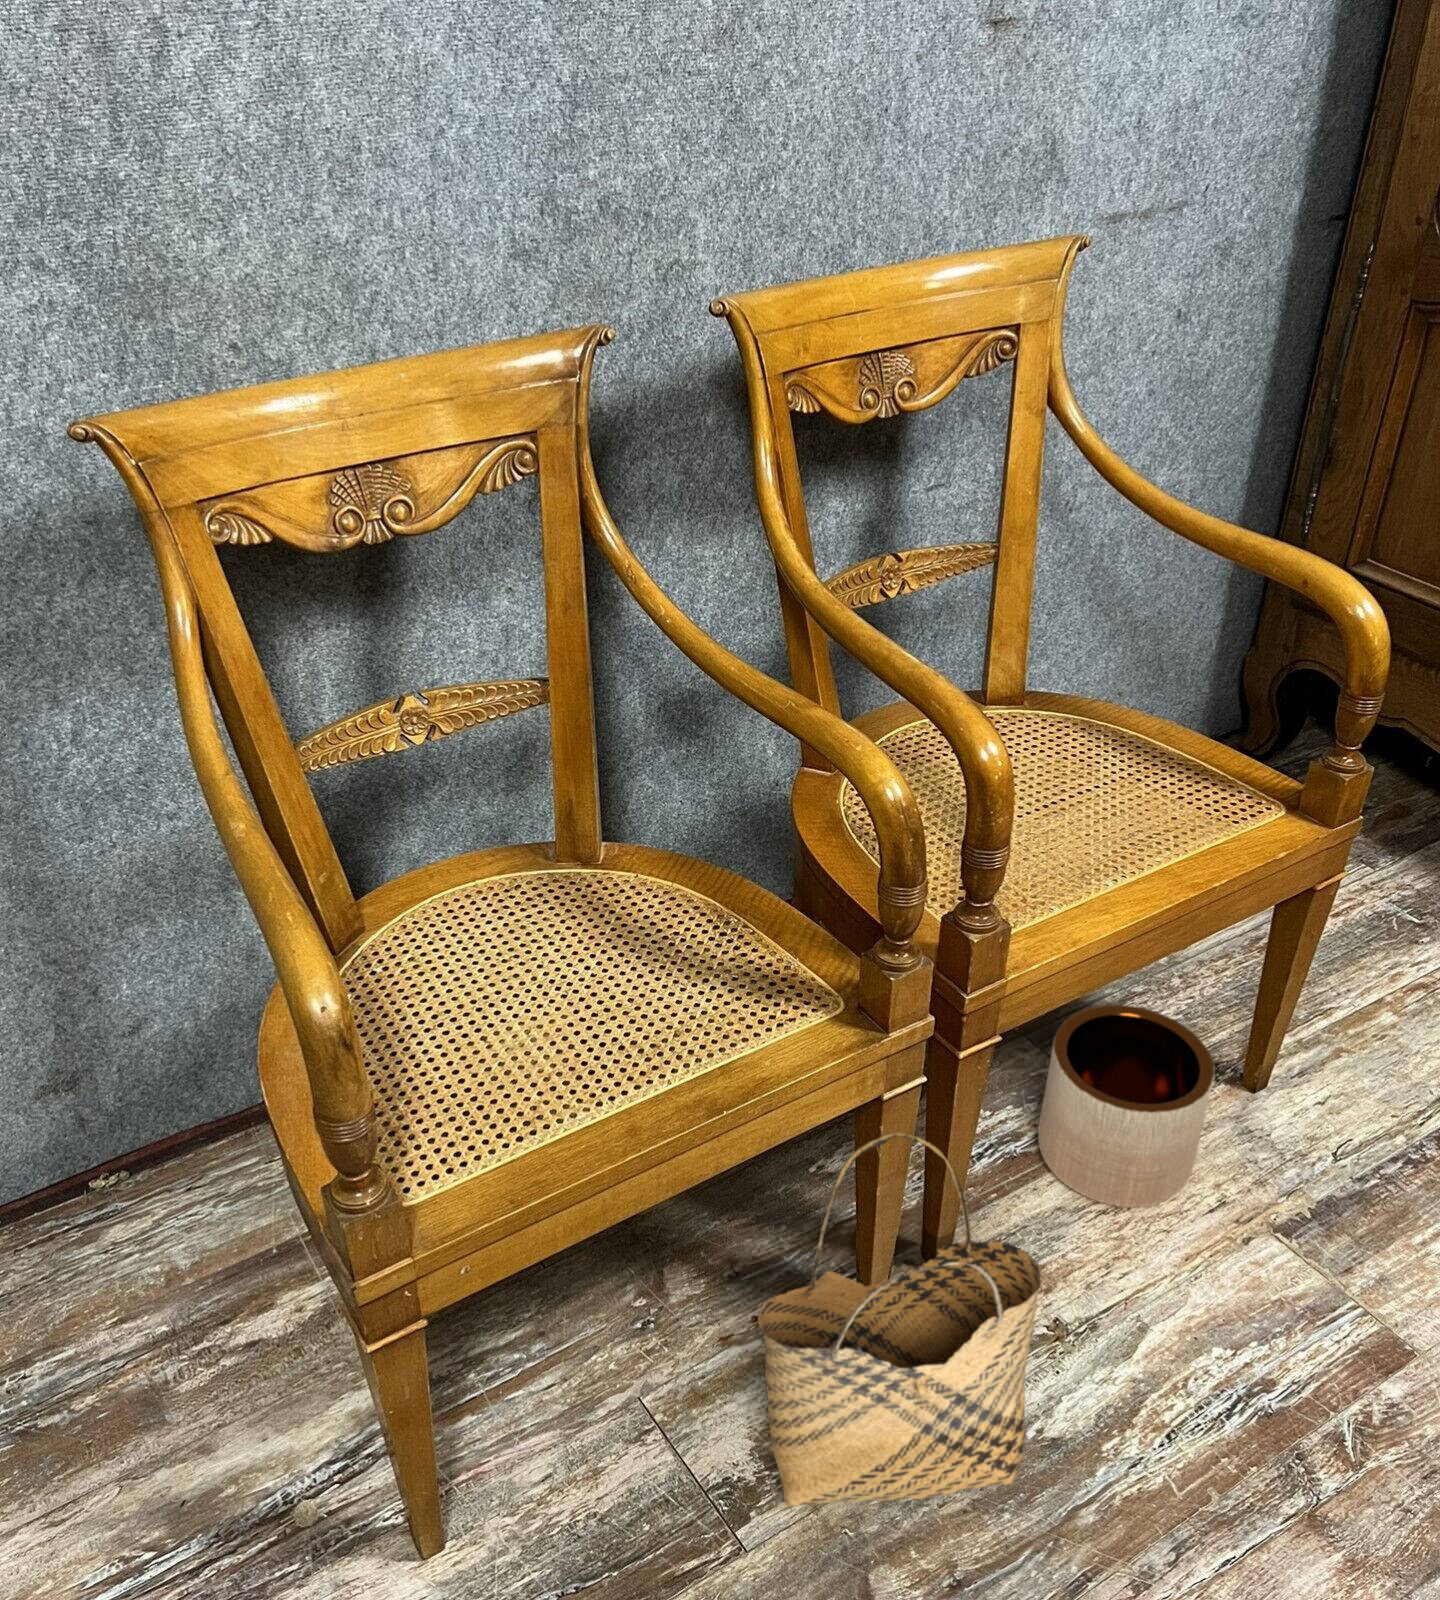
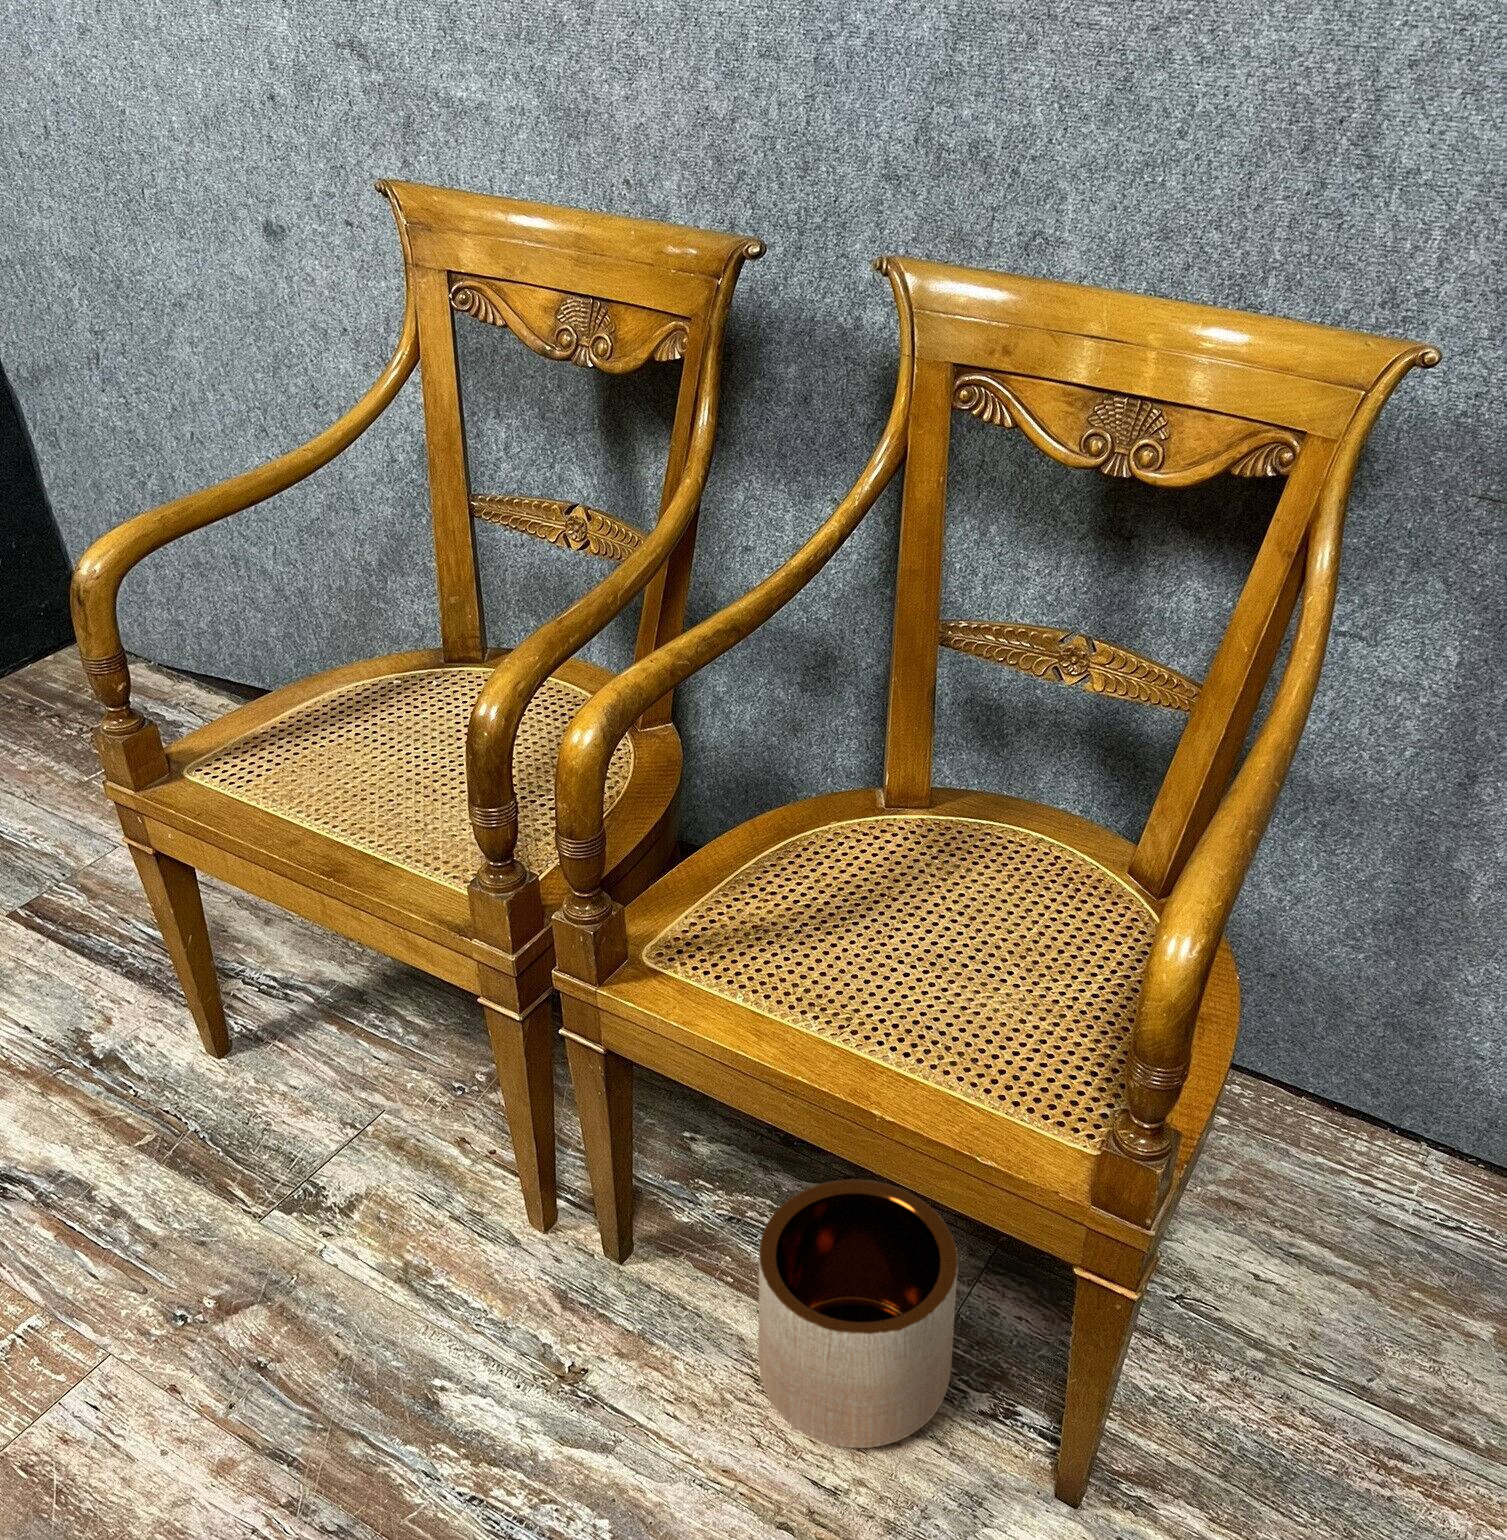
woven basket: present [758,1132,1042,1507] -> none [240,971,455,1369]

